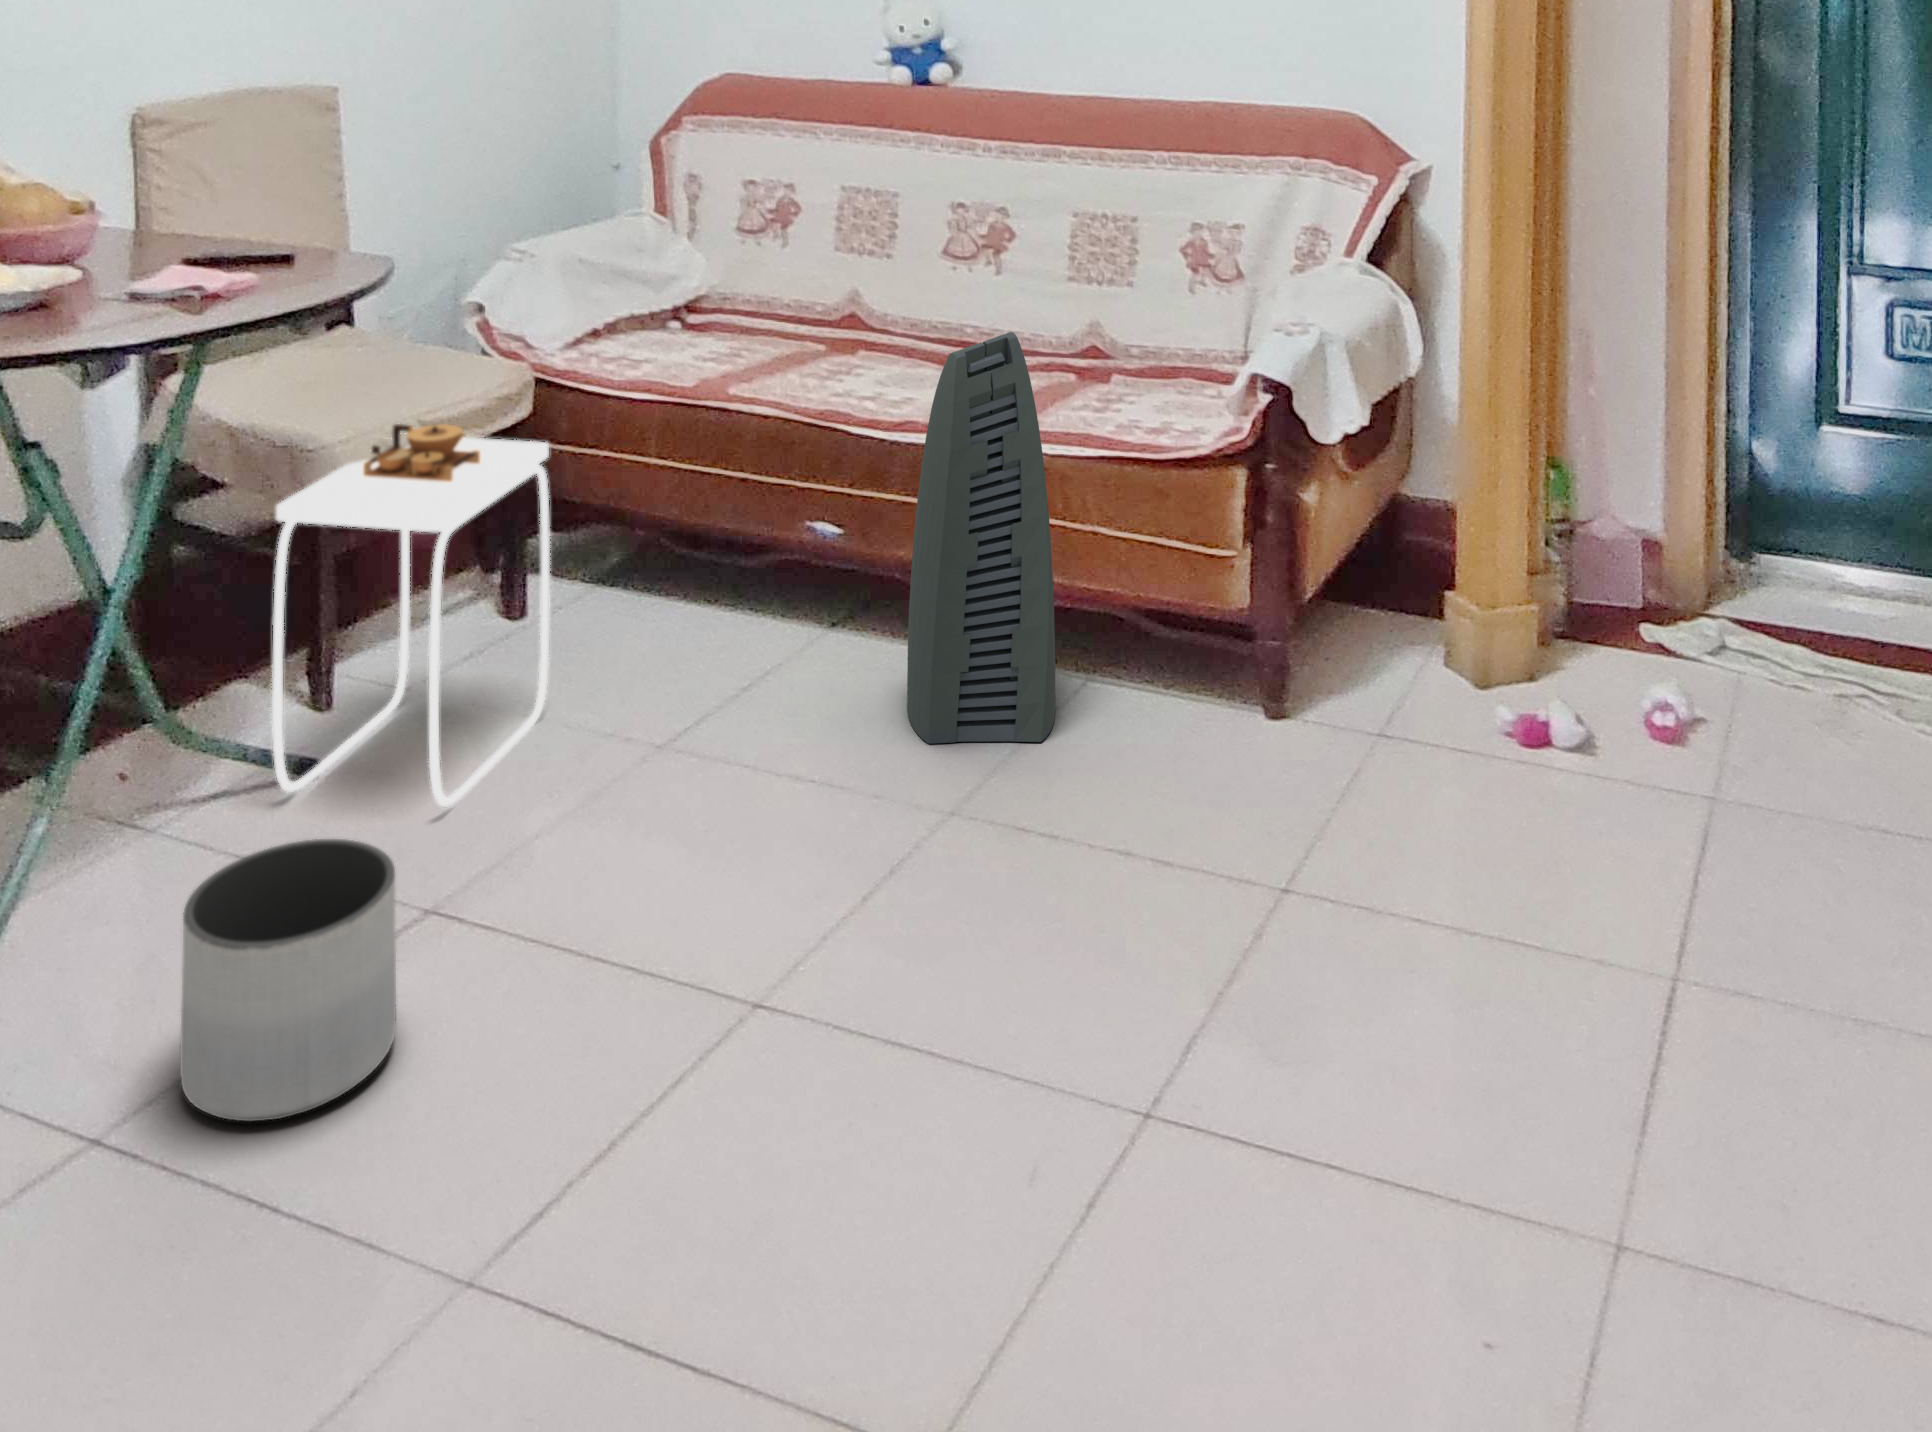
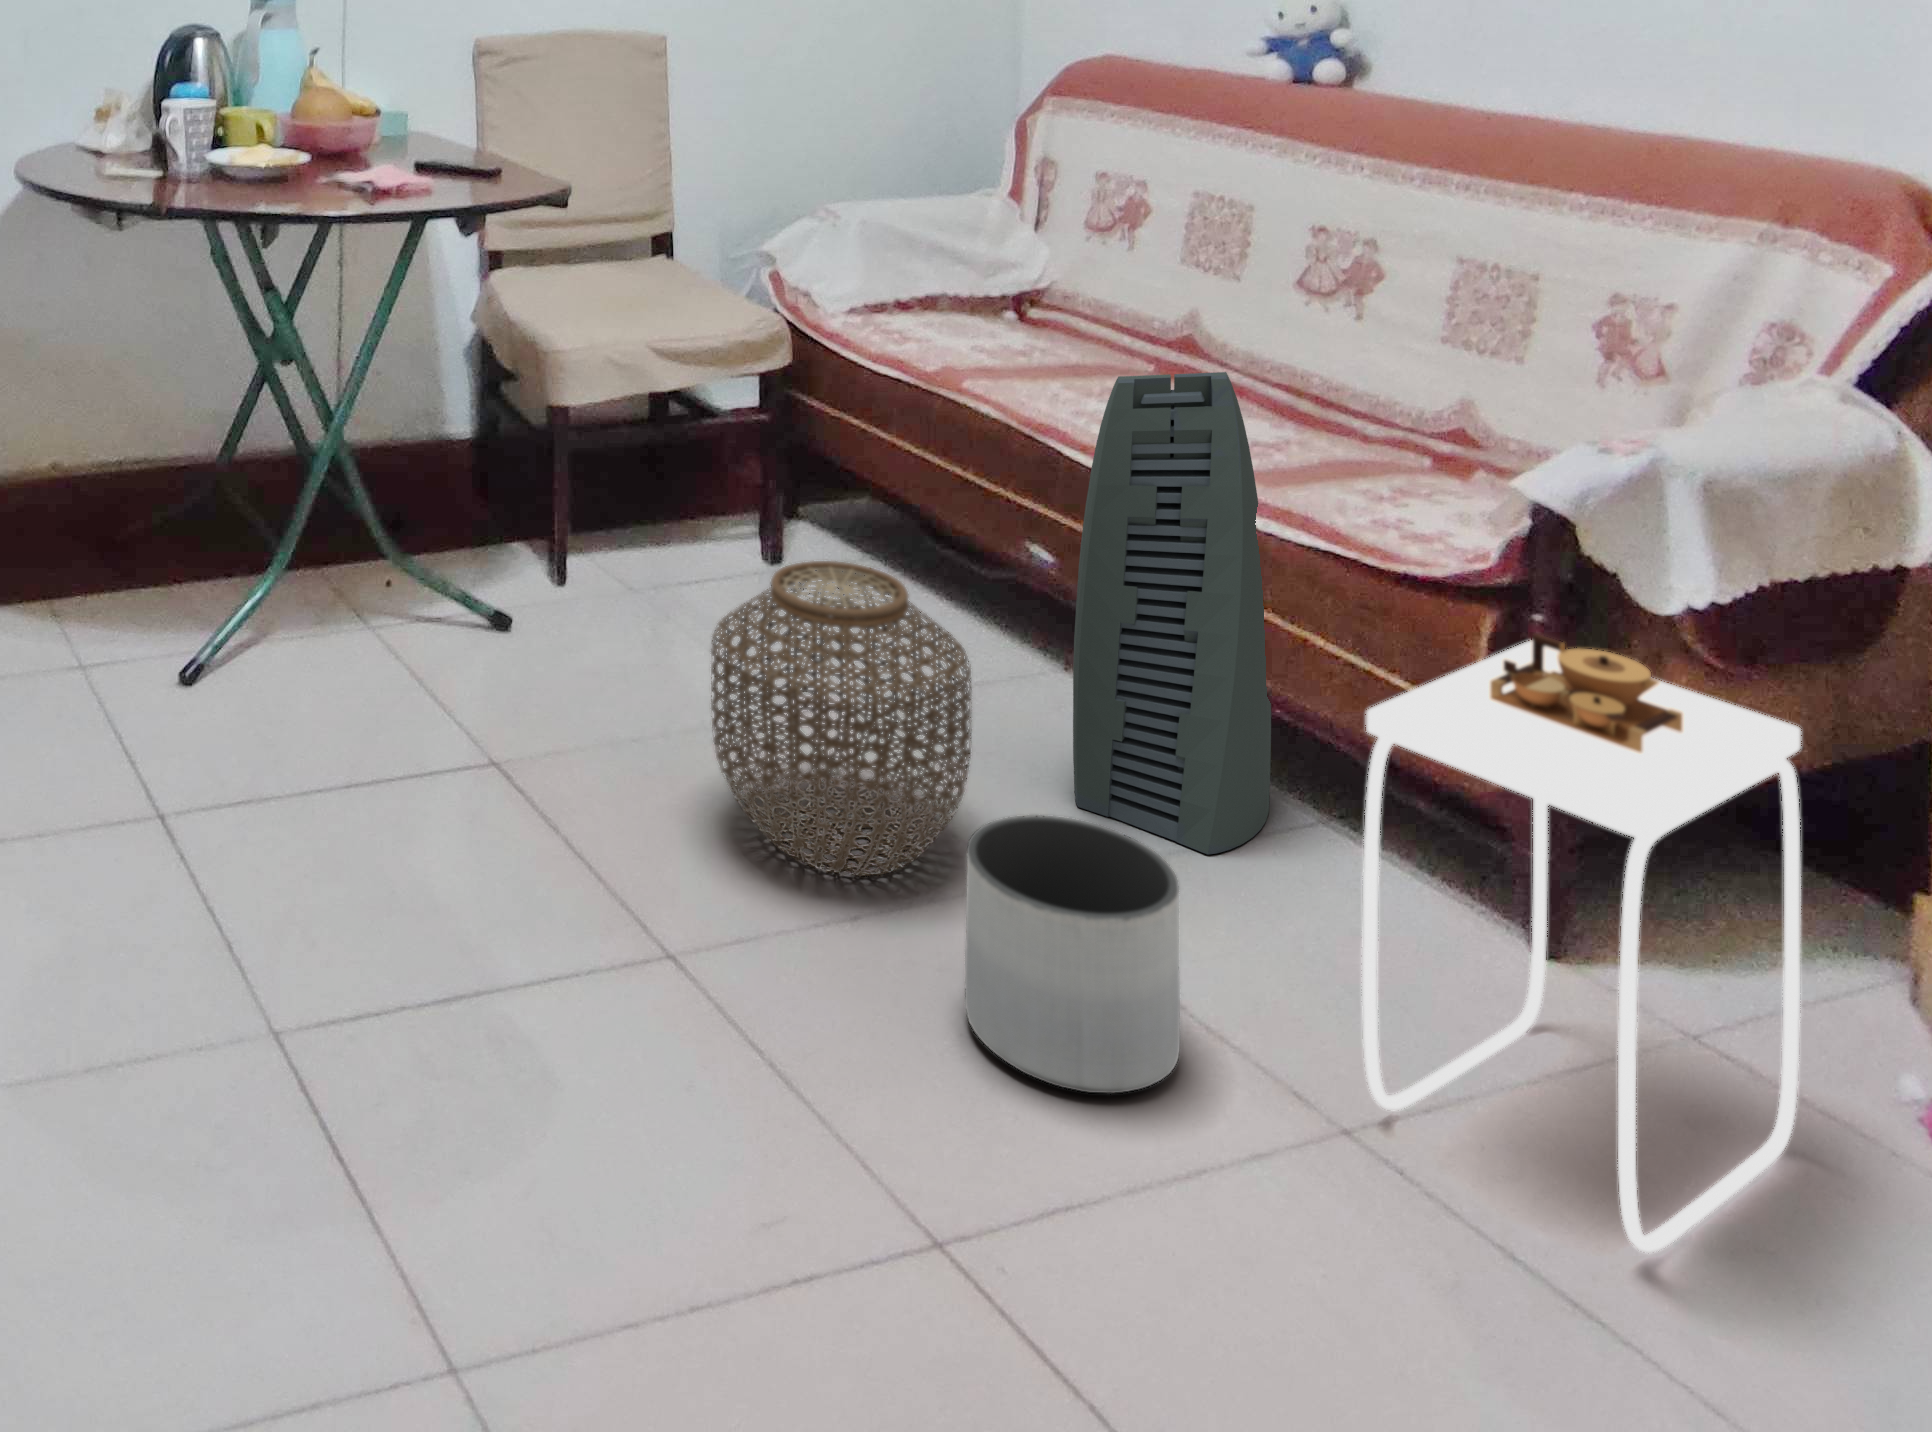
side table: present [272,424,550,807] -> present [1362,634,1801,1253]
woven basket: none [664,583,911,892] -> present [711,561,972,876]
planter: present [180,839,396,1121] -> present [965,815,1180,1093]

